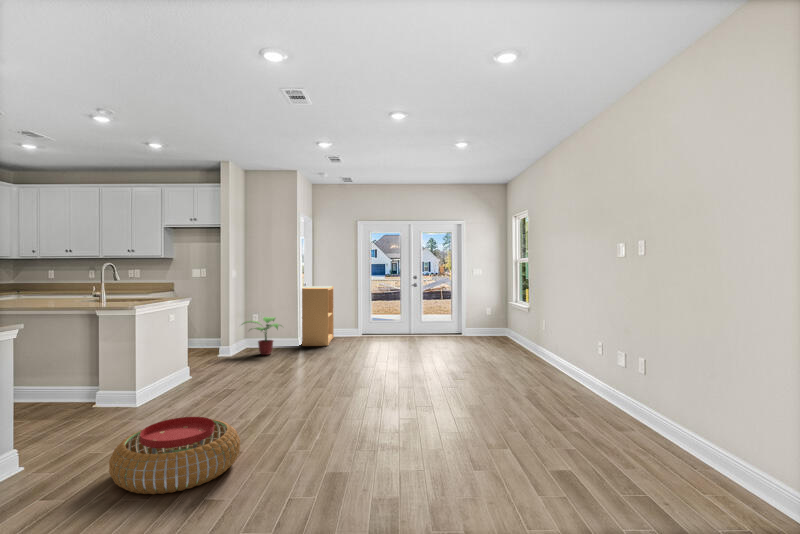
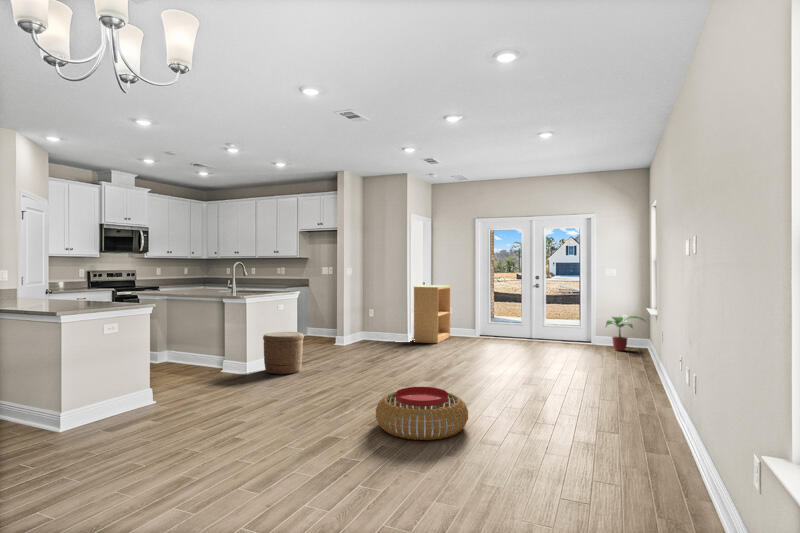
potted plant: present [243,317,279,355] -> present [606,316,644,351]
woven basket: none [156,347,210,401] -> present [263,332,304,375]
pouf: present [109,417,240,494] -> present [376,387,468,440]

